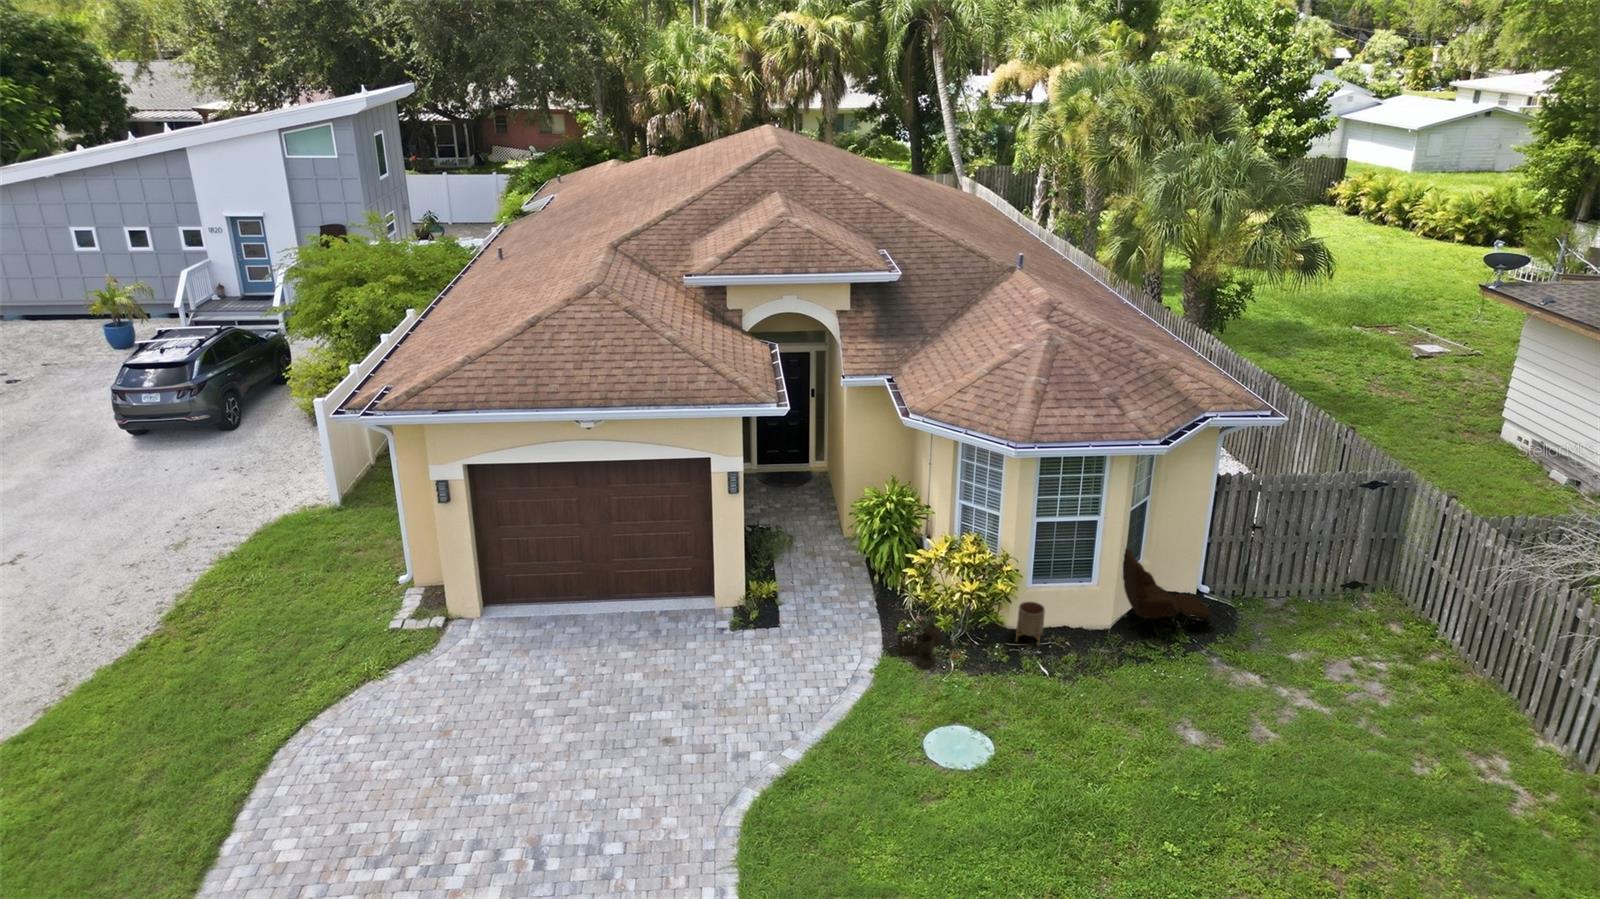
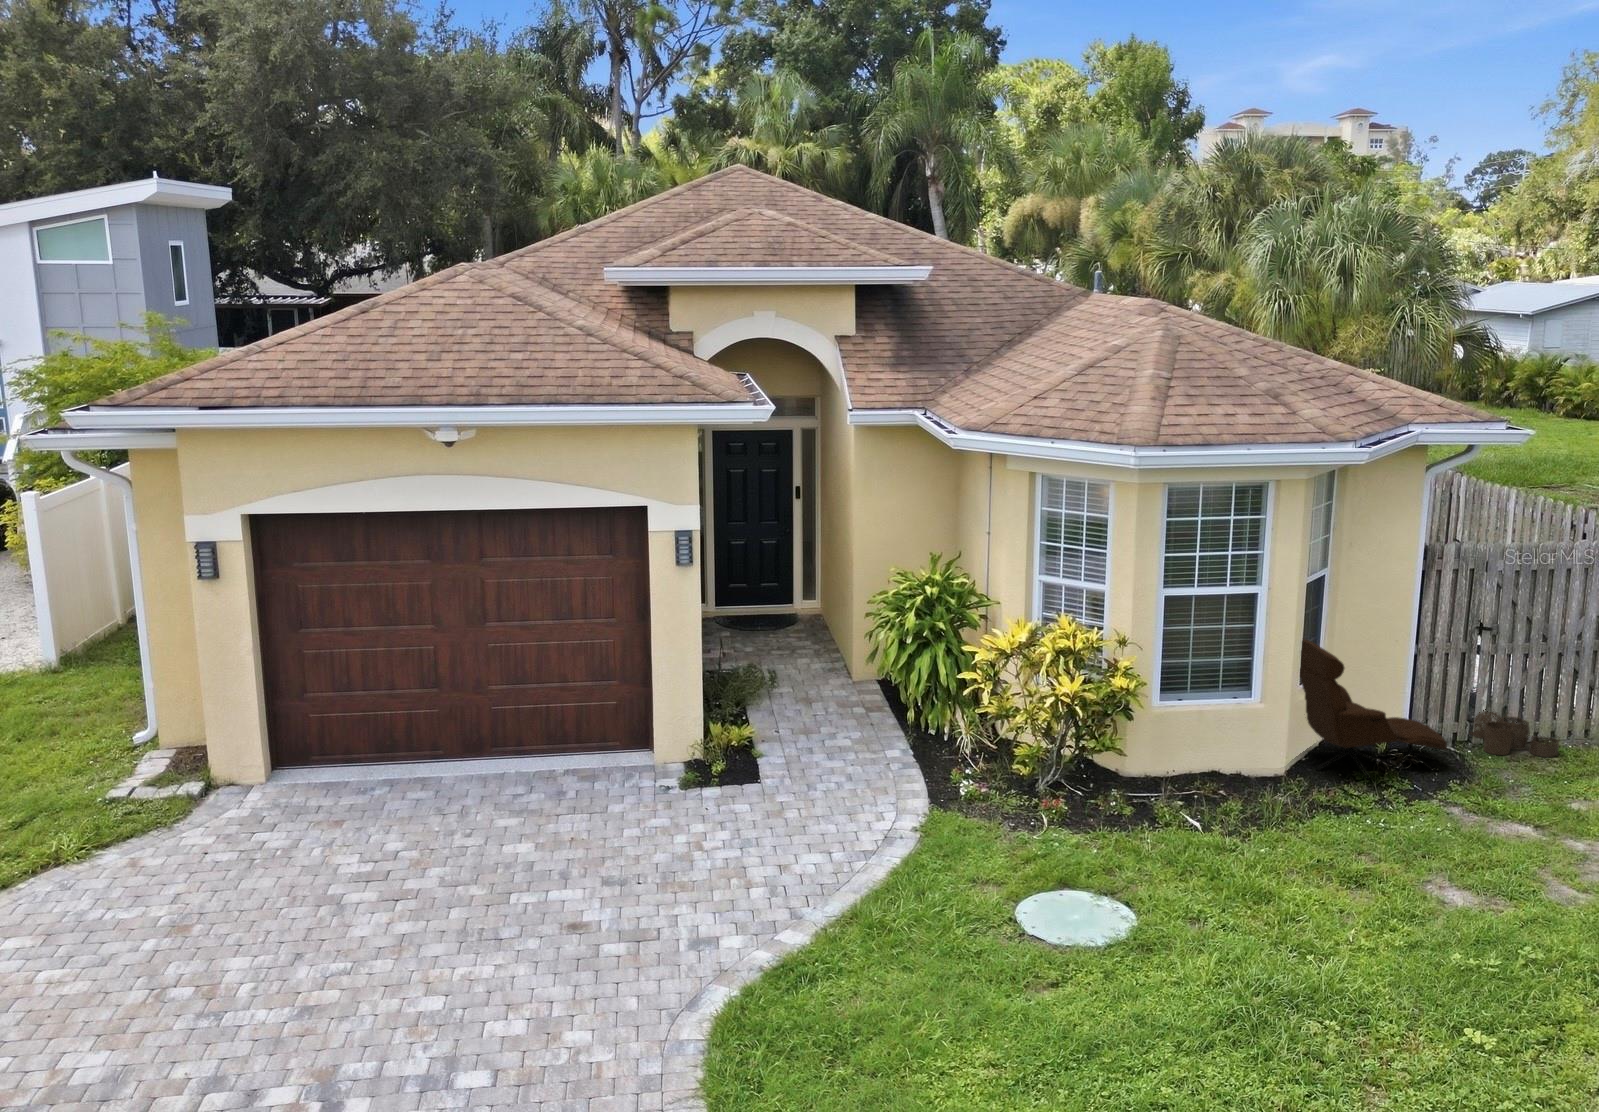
planter: present [1016,602,1045,645] -> none [1142,724,1187,793]
woven basket: present [897,624,942,668] -> present [1470,709,1559,757]

